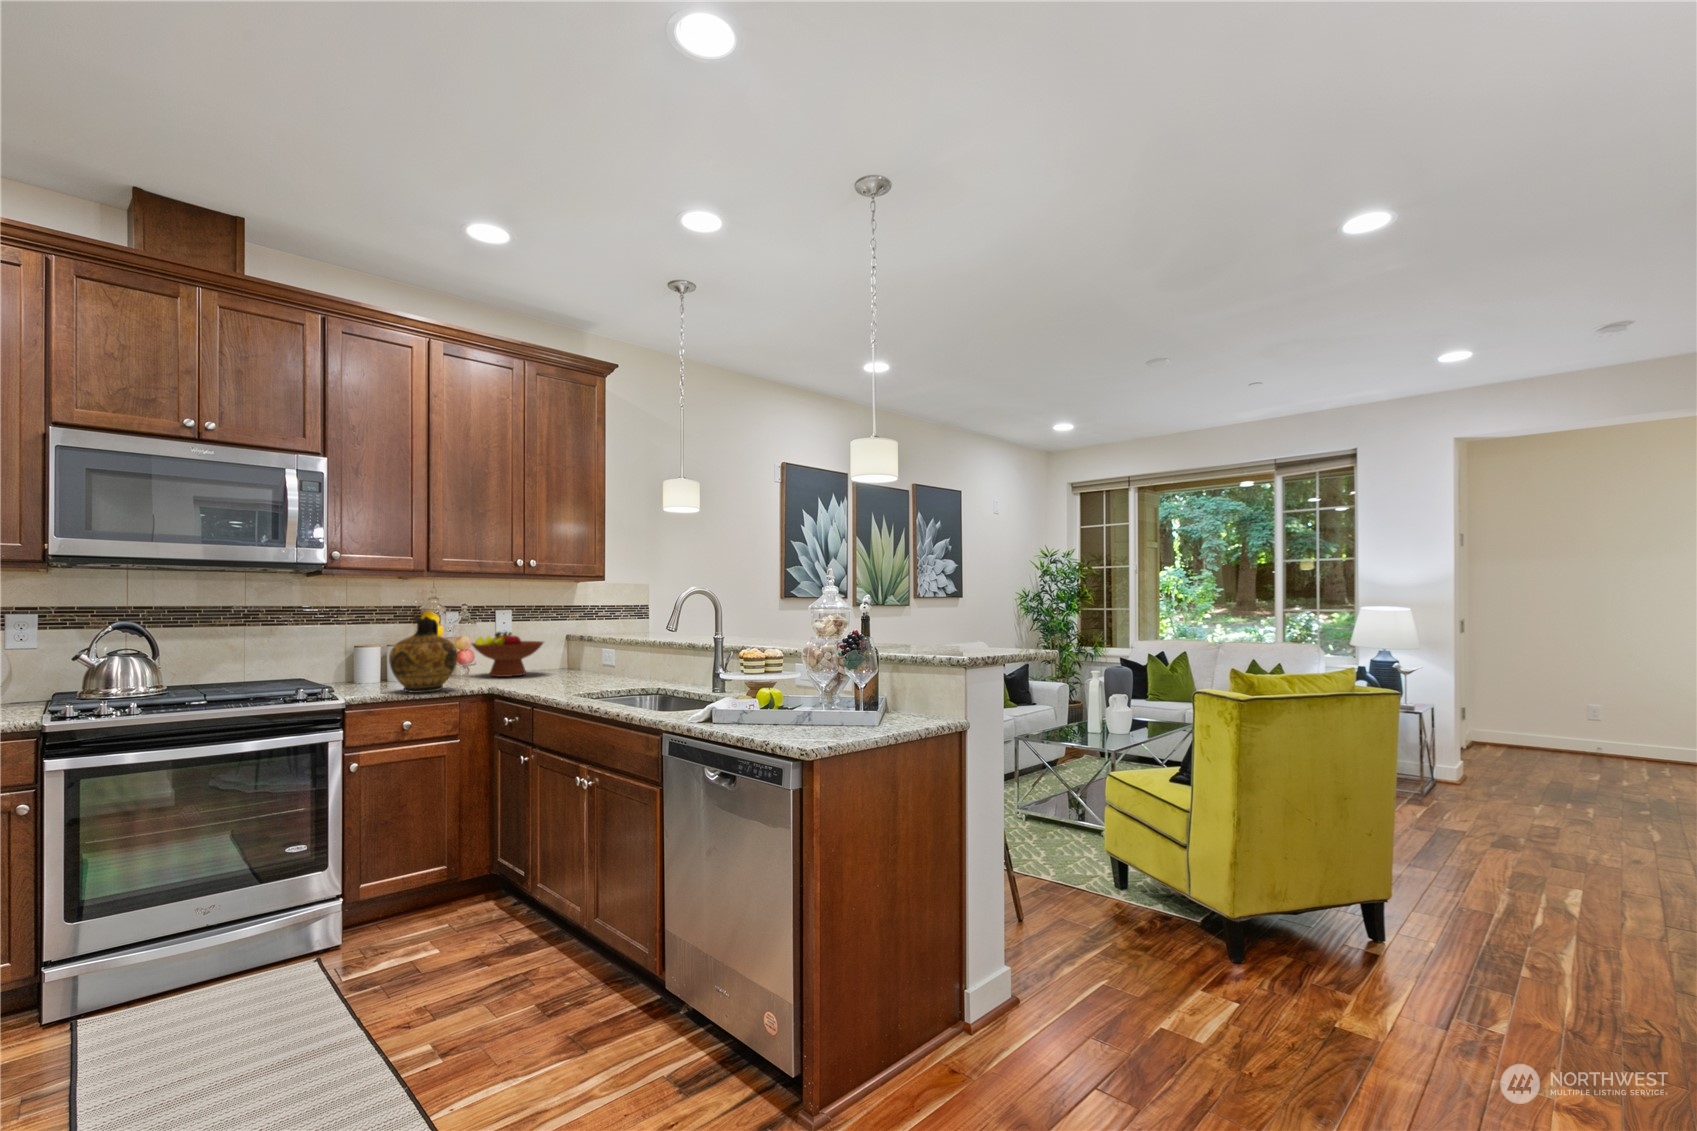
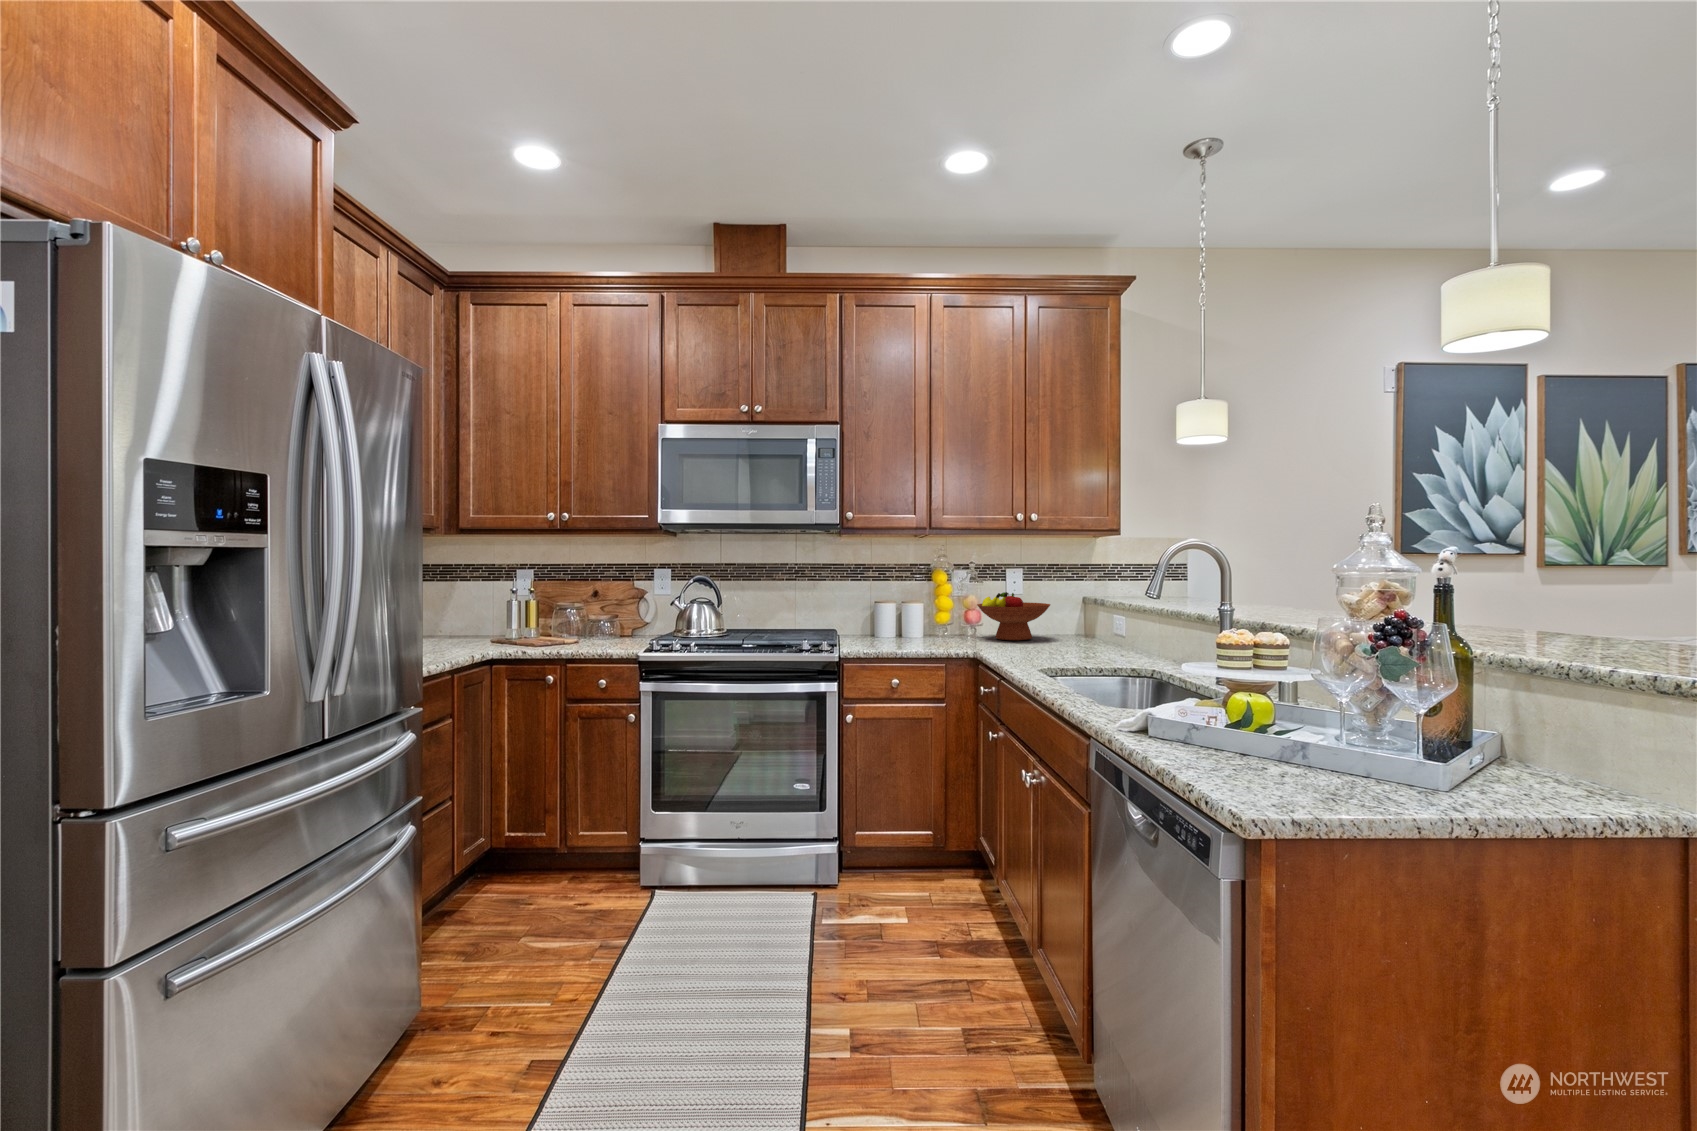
ceramic jug: present [389,616,458,693] -> none [882,575,944,652]

